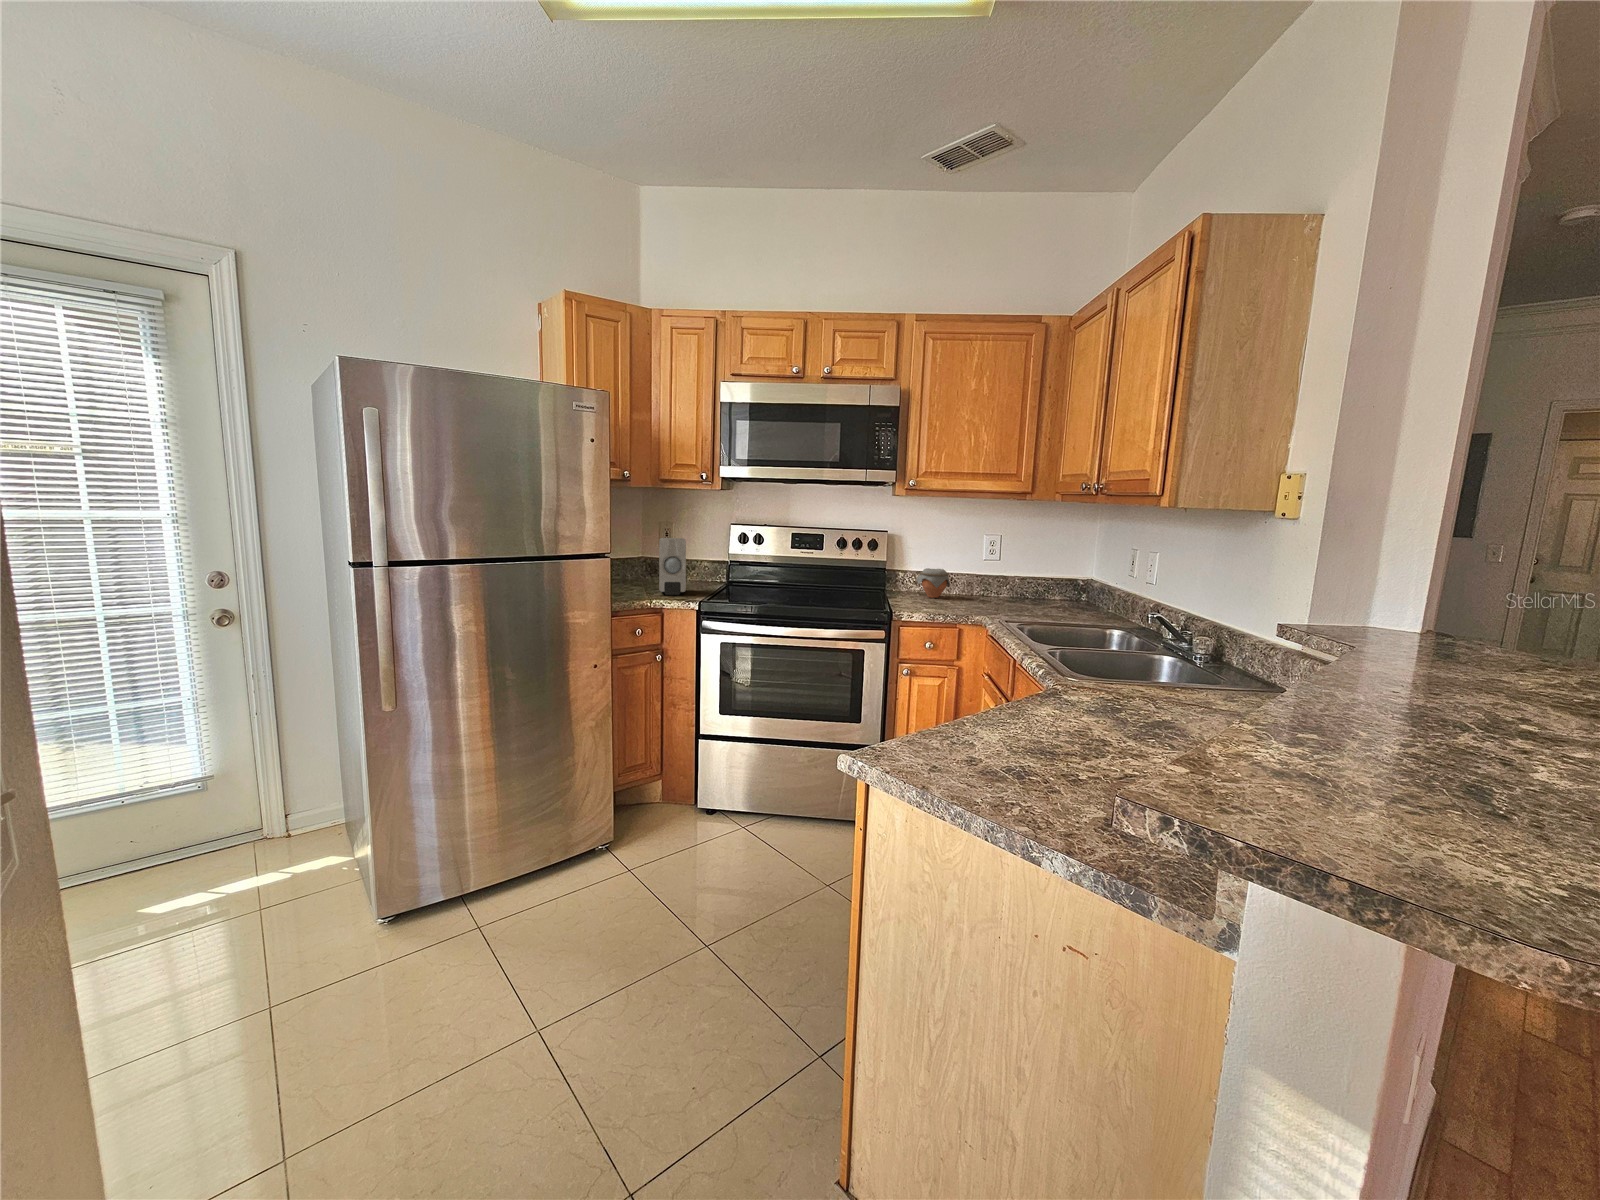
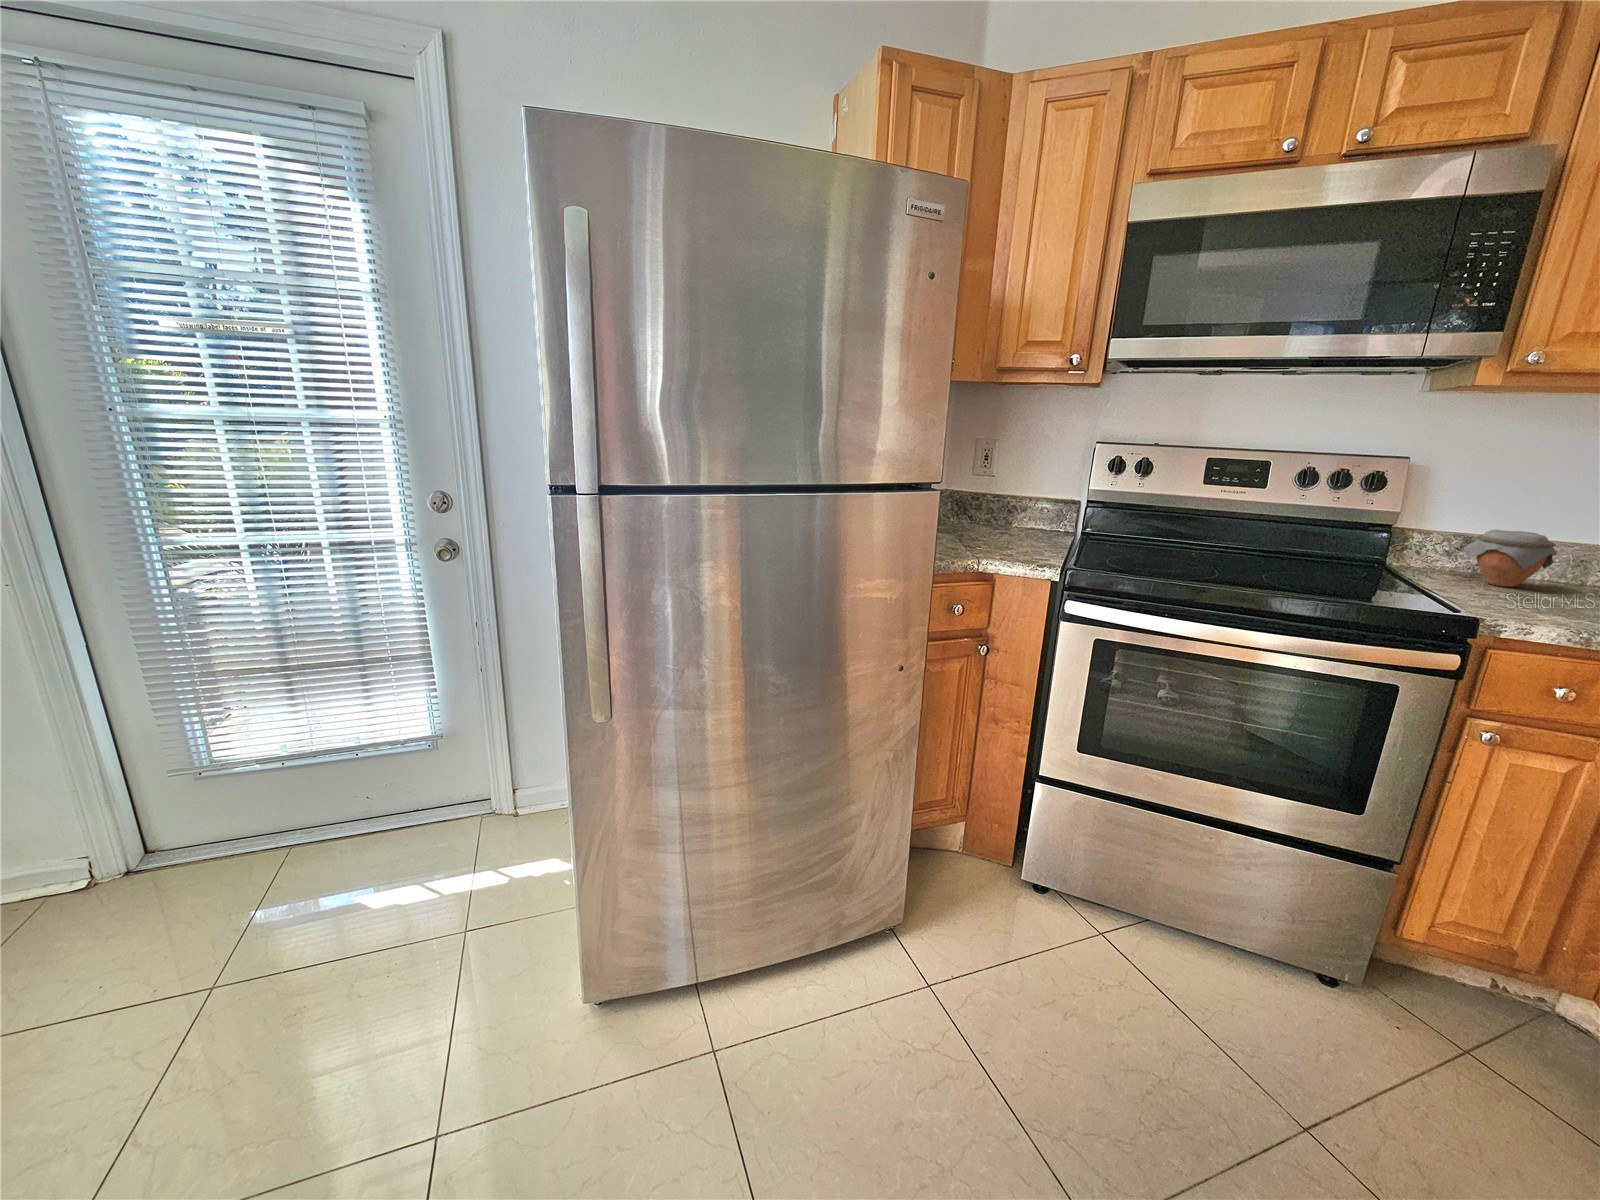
soap dispenser: present [659,538,686,595] -> none [978,461,1033,552]

